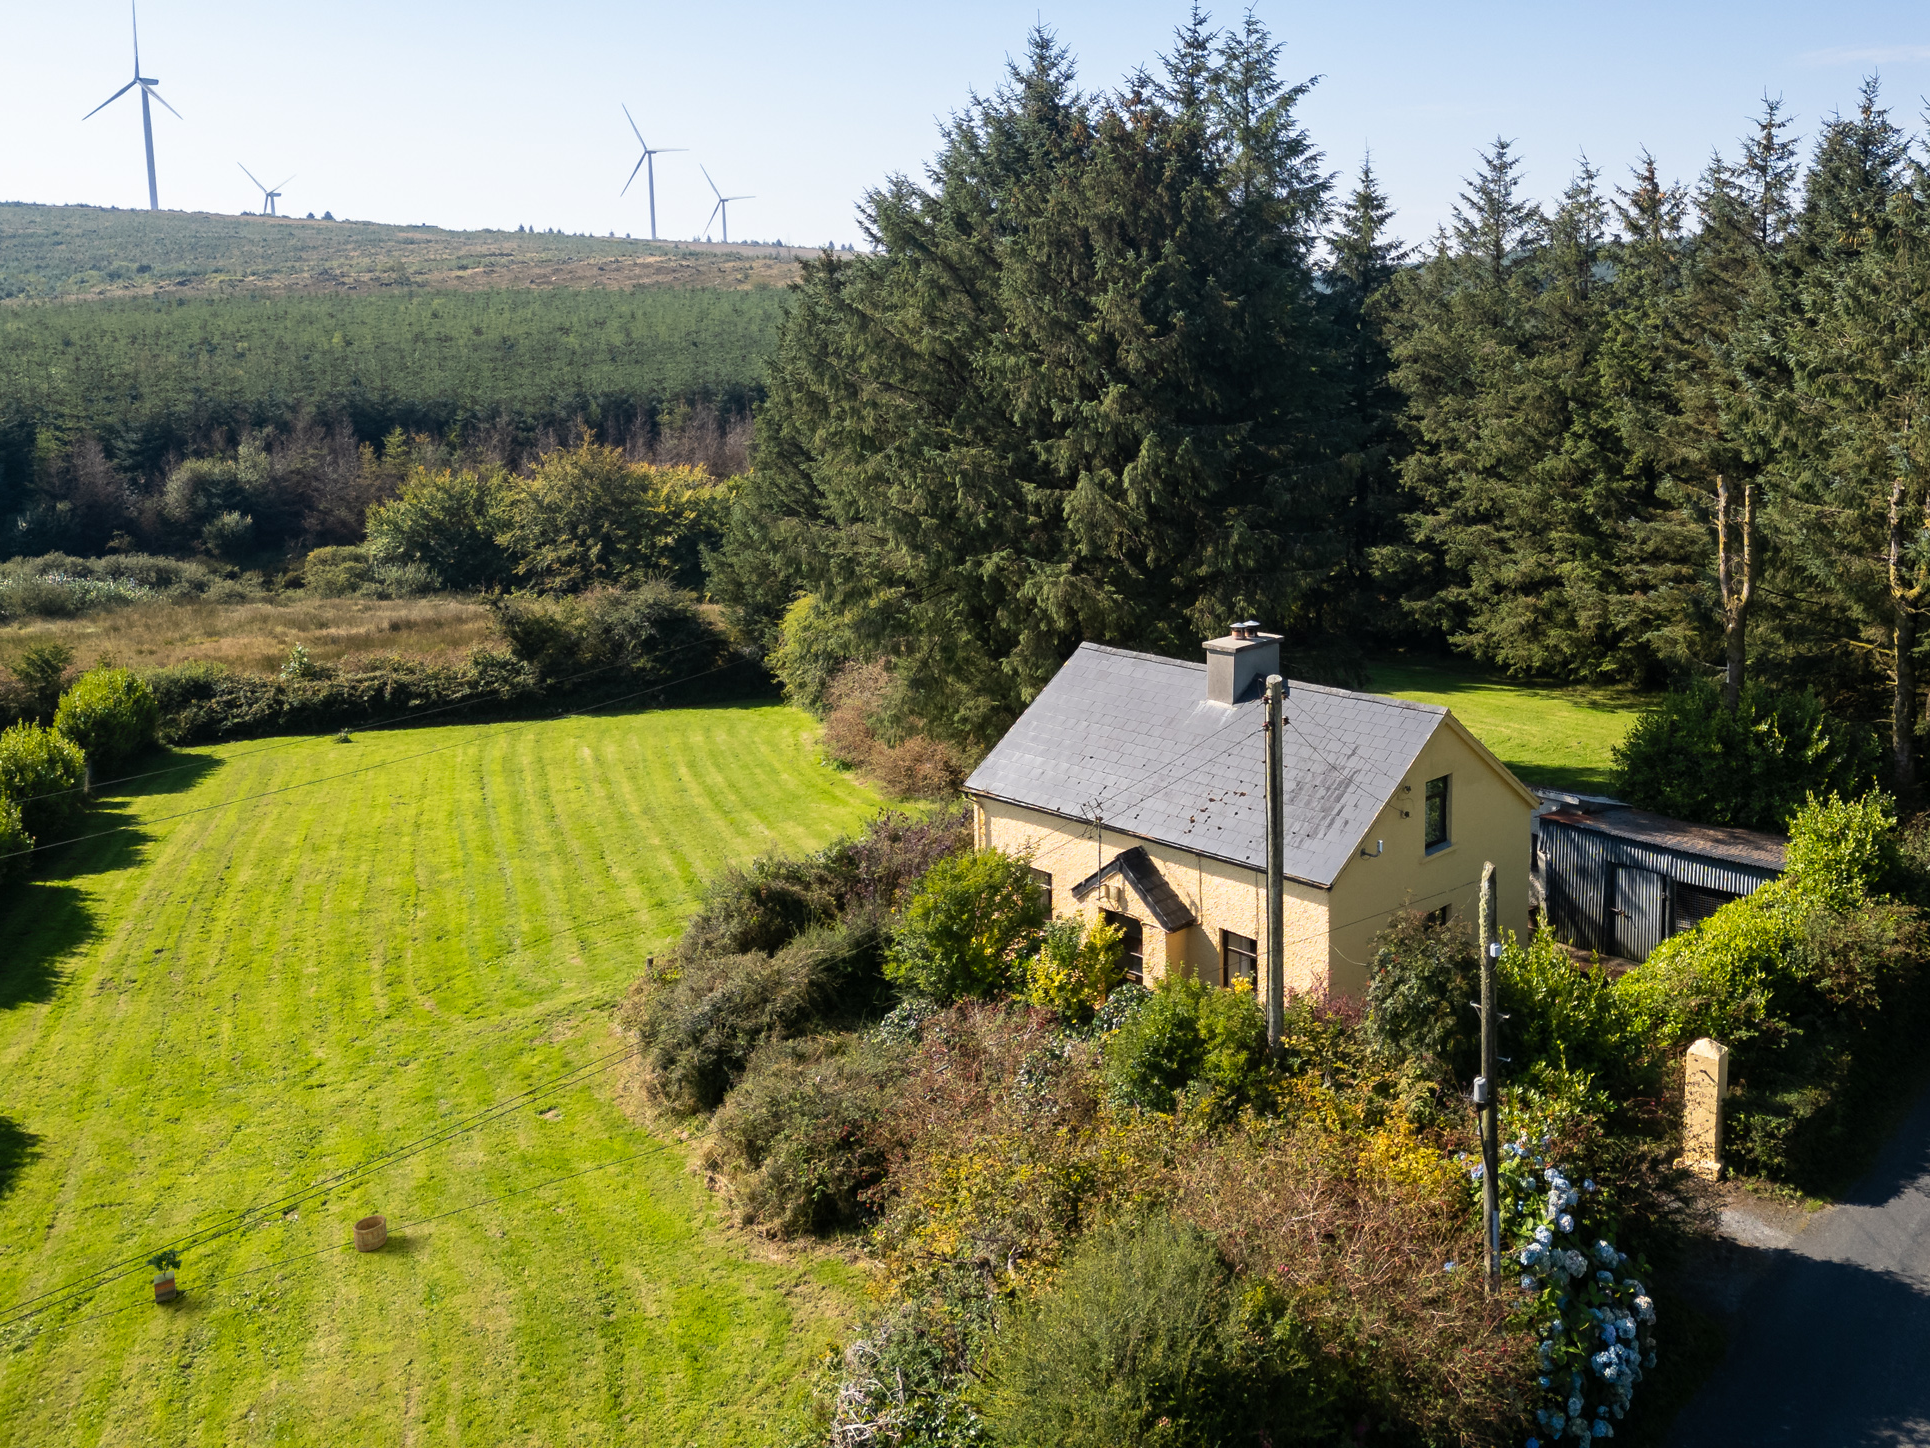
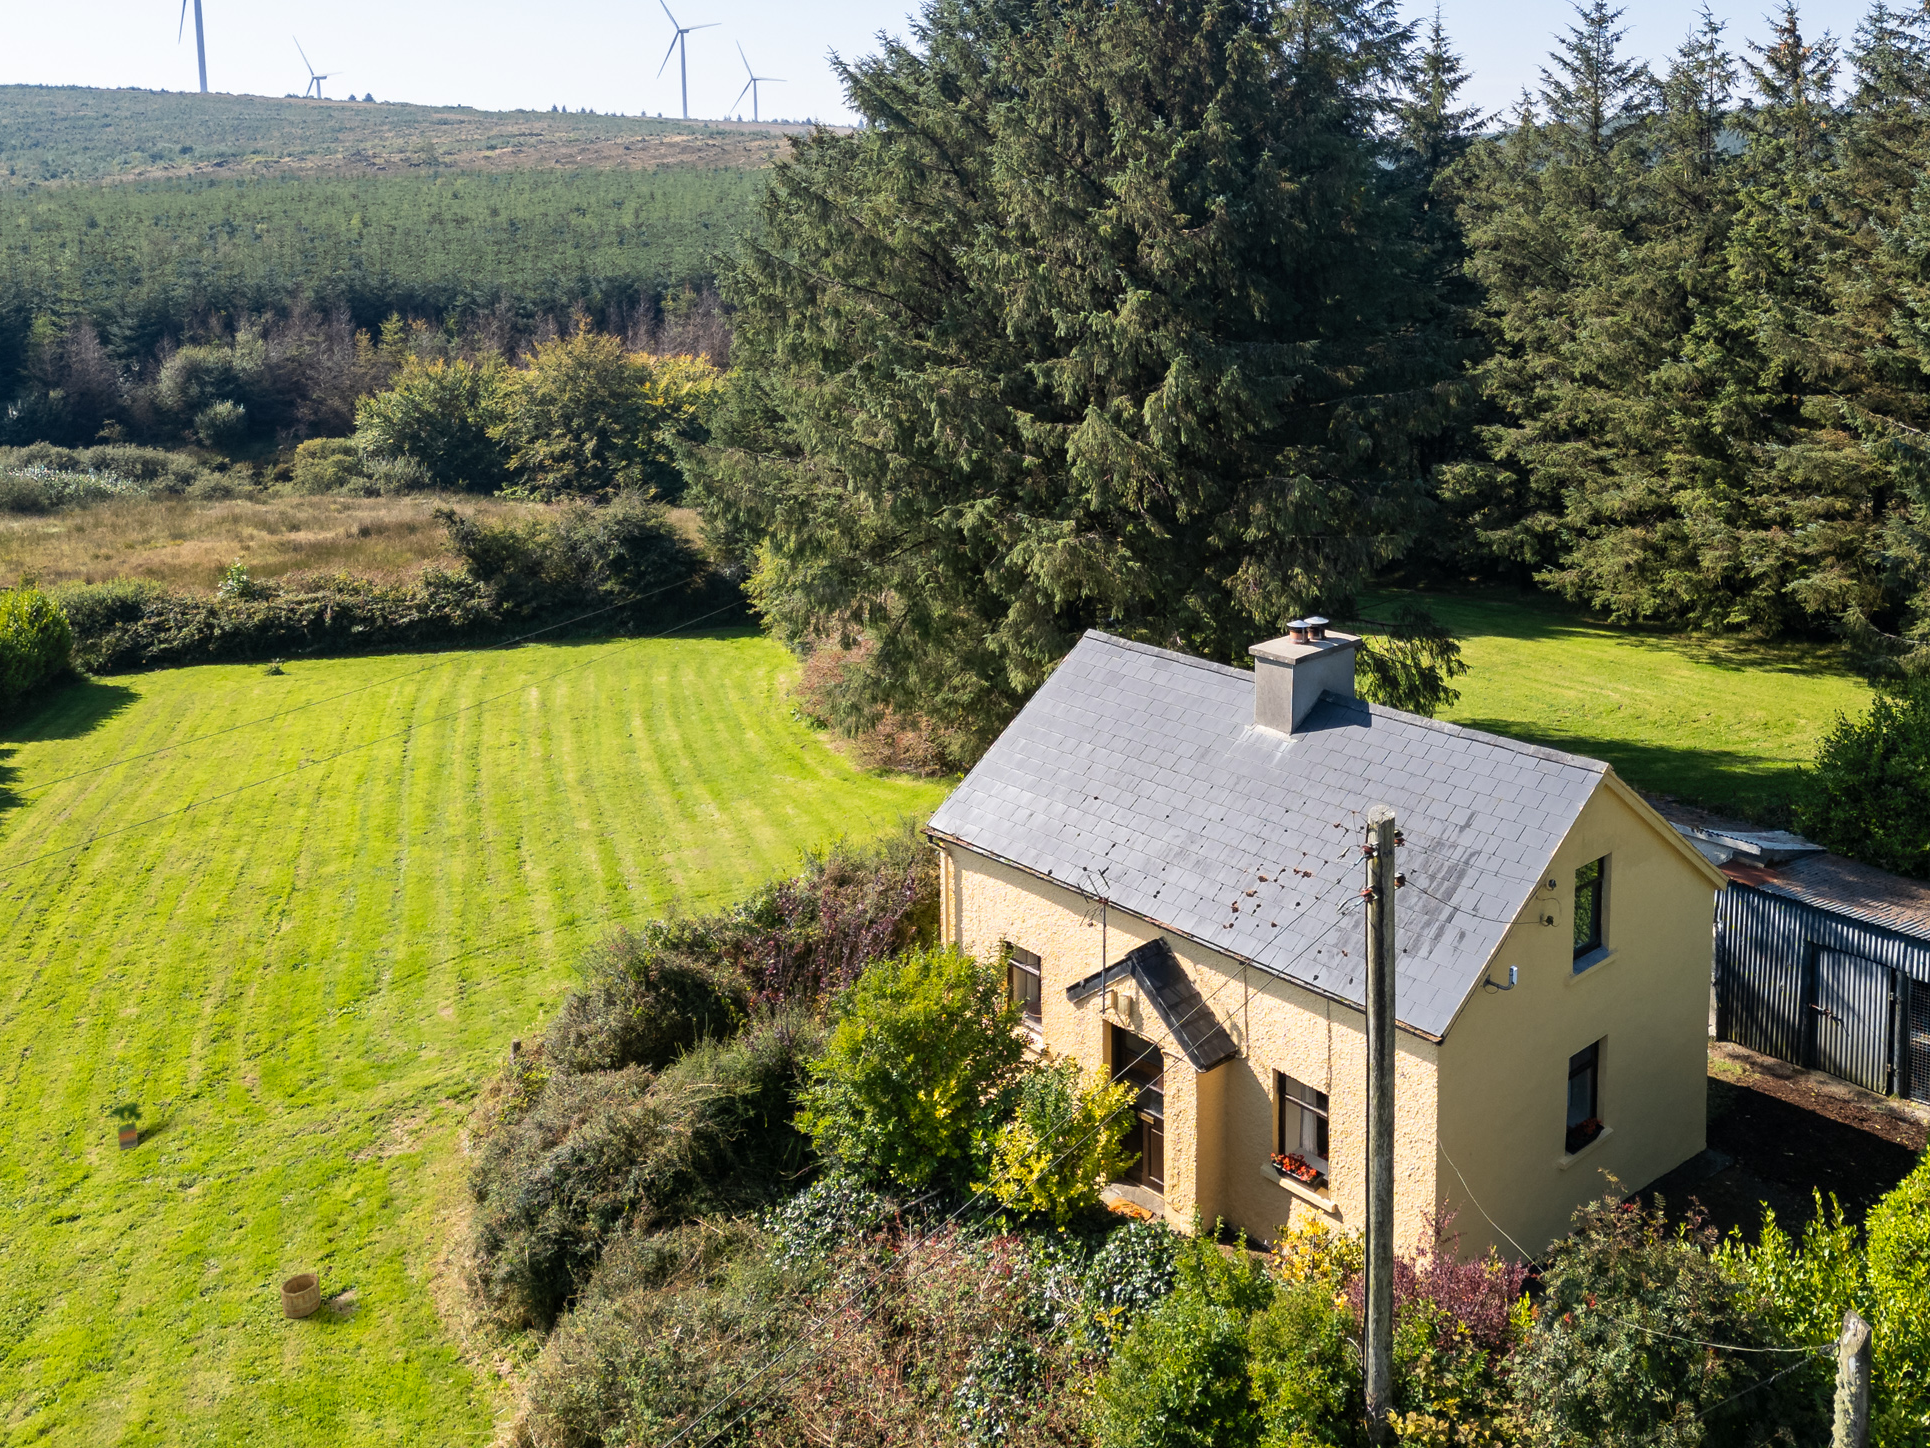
potted tree: present [146,1249,182,1303] -> present [110,1102,143,1150]

